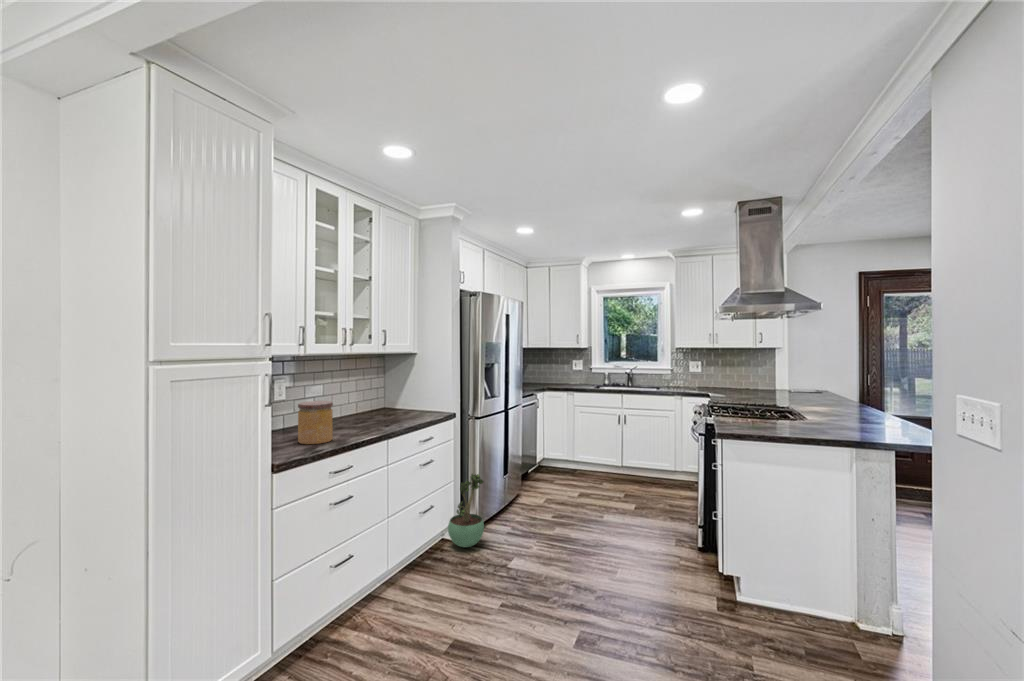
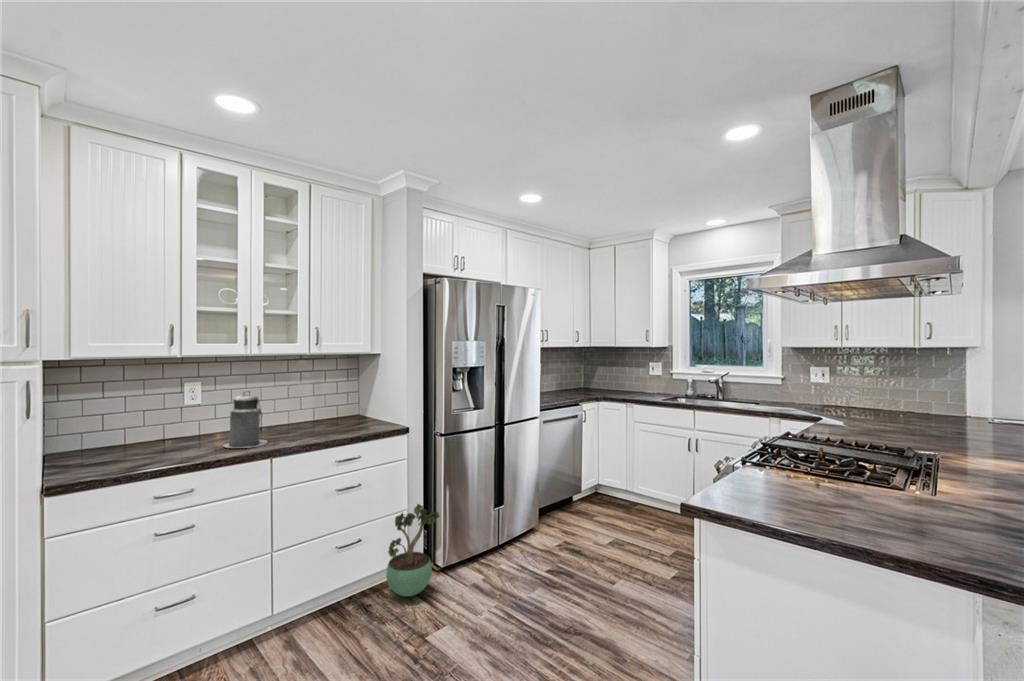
canister: none [336,384,371,433] -> present [224,391,267,448]
jar: present [298,401,333,444] -> none [153,409,198,460]

